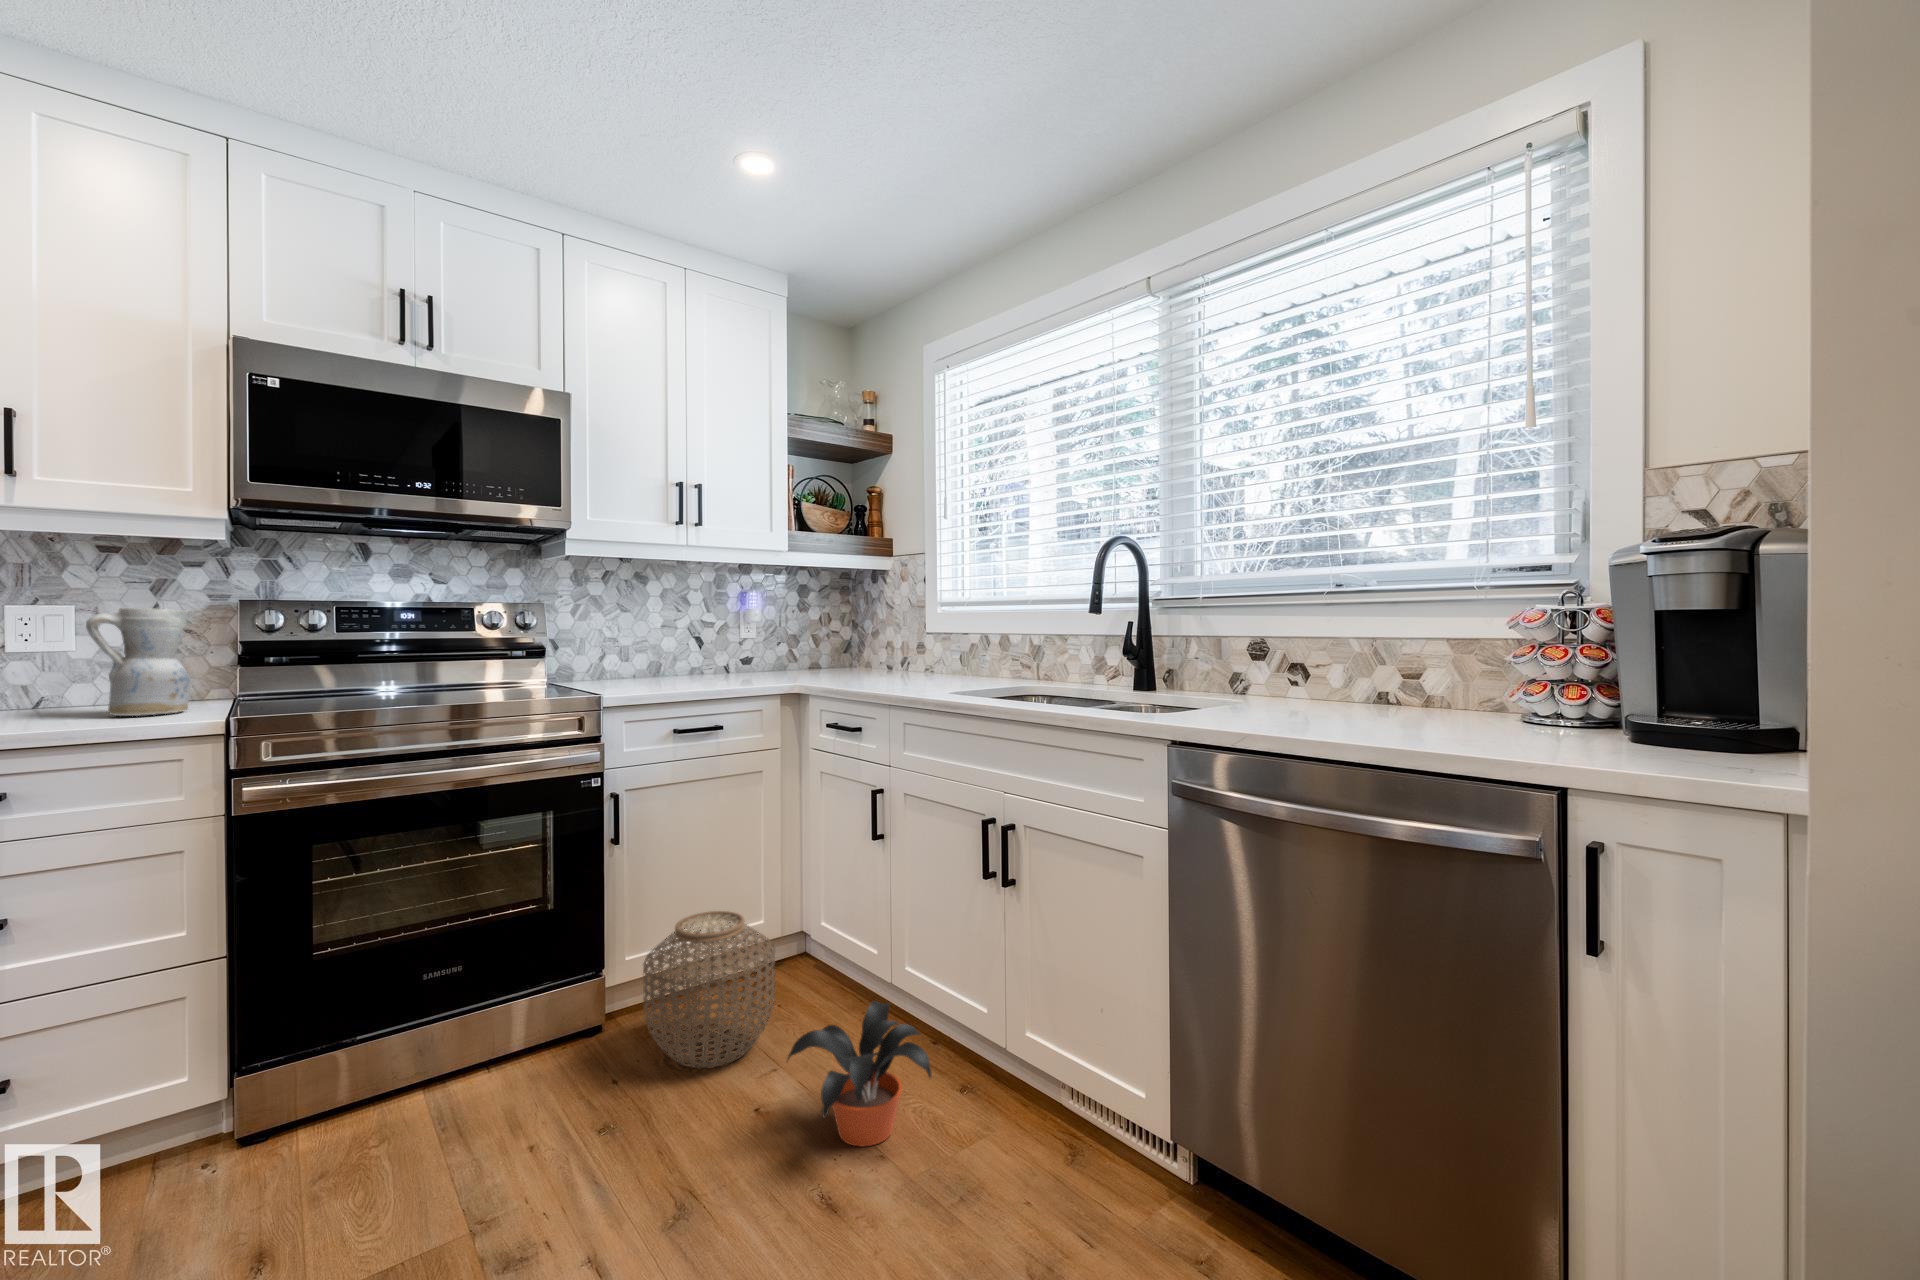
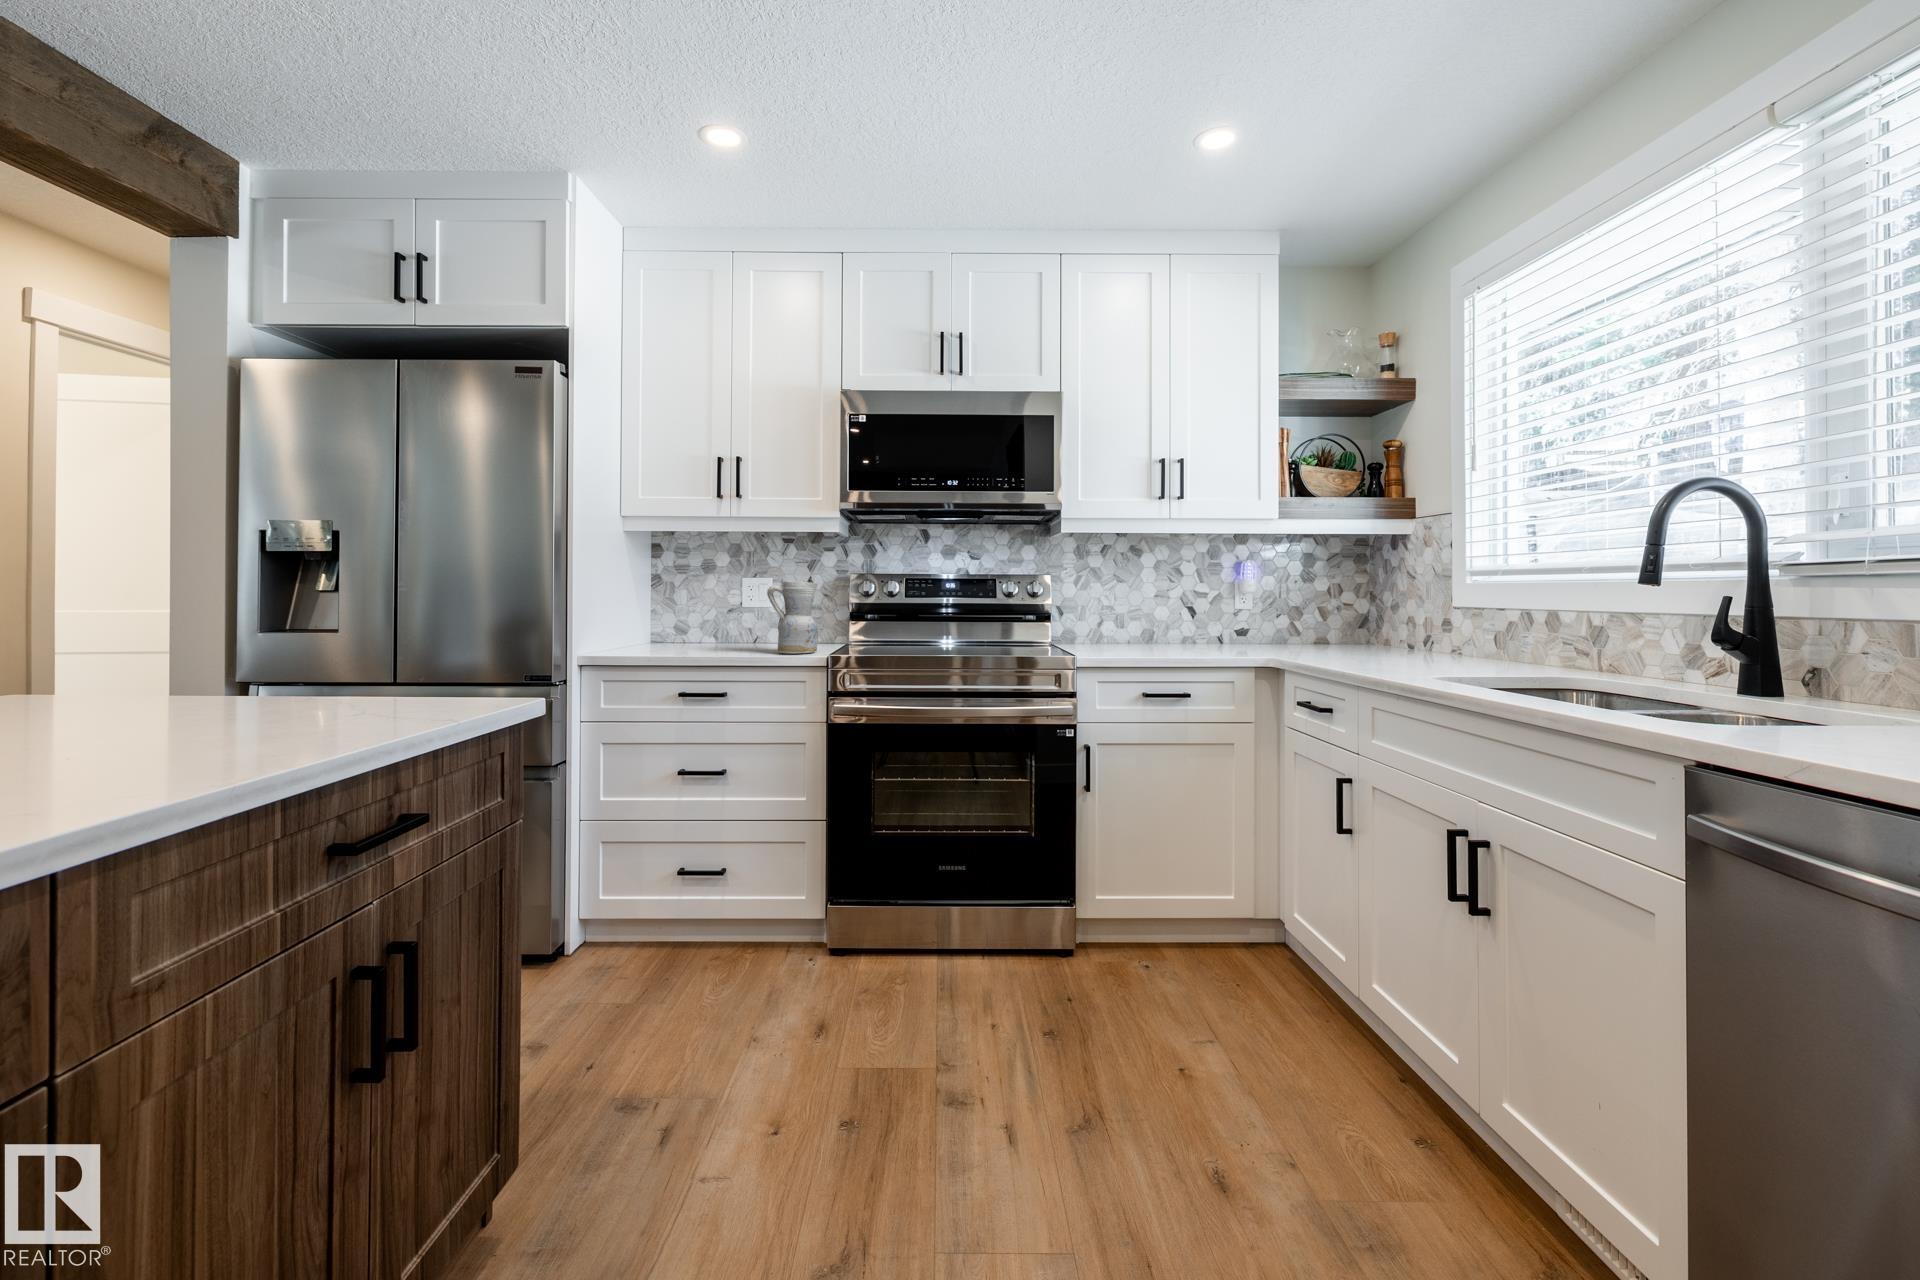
woven basket: present [643,911,775,1068] -> none [1094,869,1219,1017]
potted plant: present [787,1001,931,1147] -> none [1198,1003,1358,1154]

